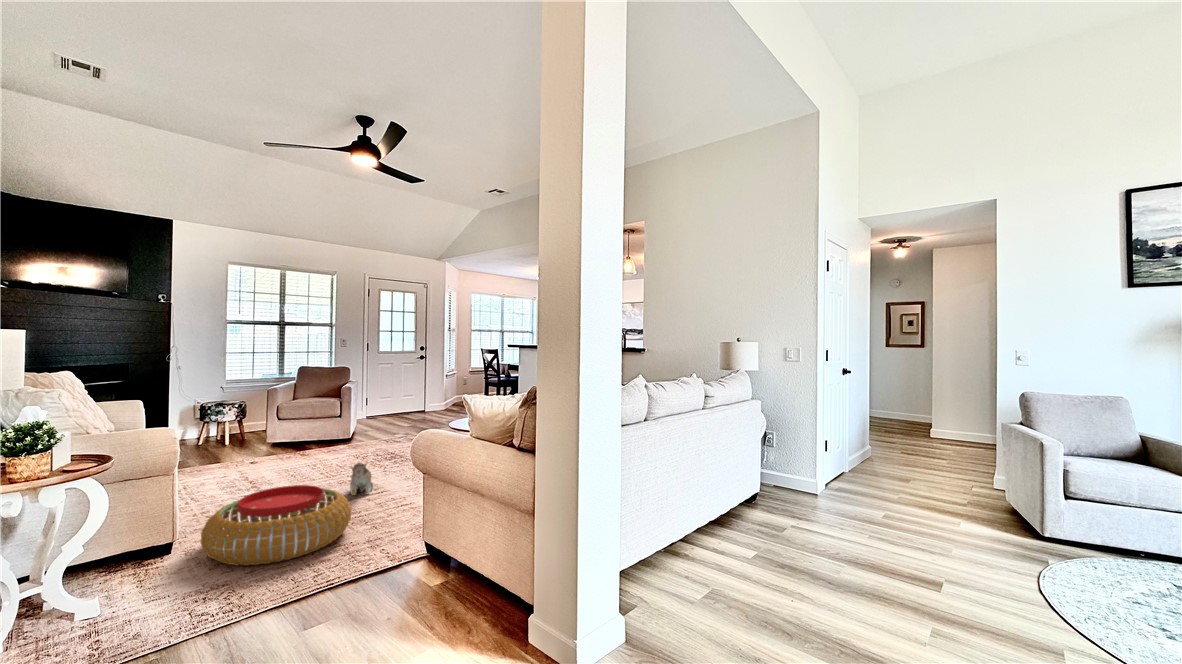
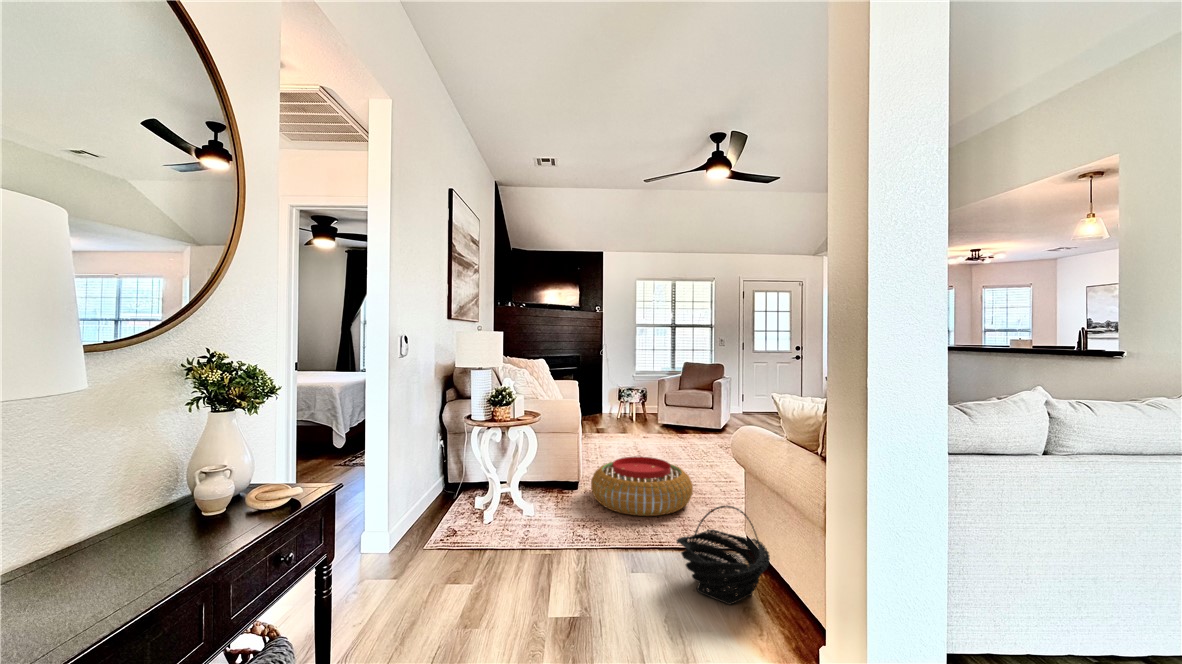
plush toy: present [350,462,373,496] -> none [701,449,724,479]
basket: none [365,515,466,617] -> present [677,505,770,604]

